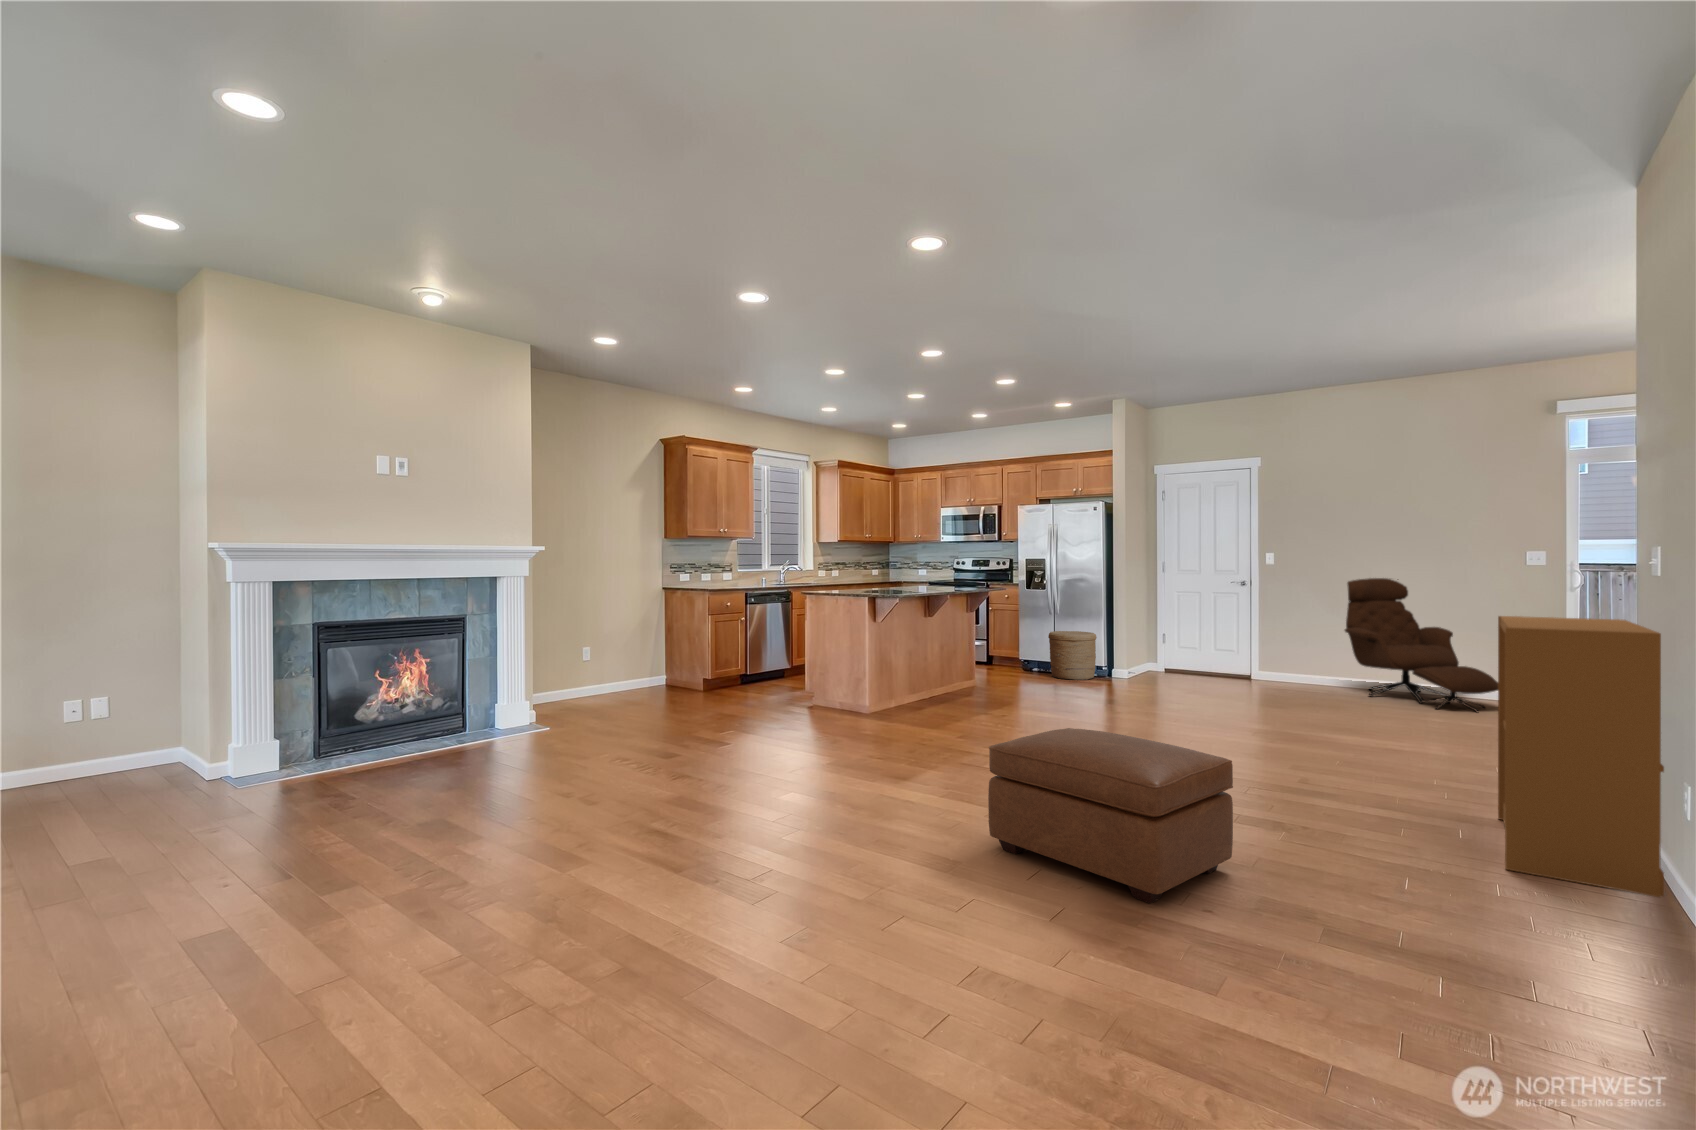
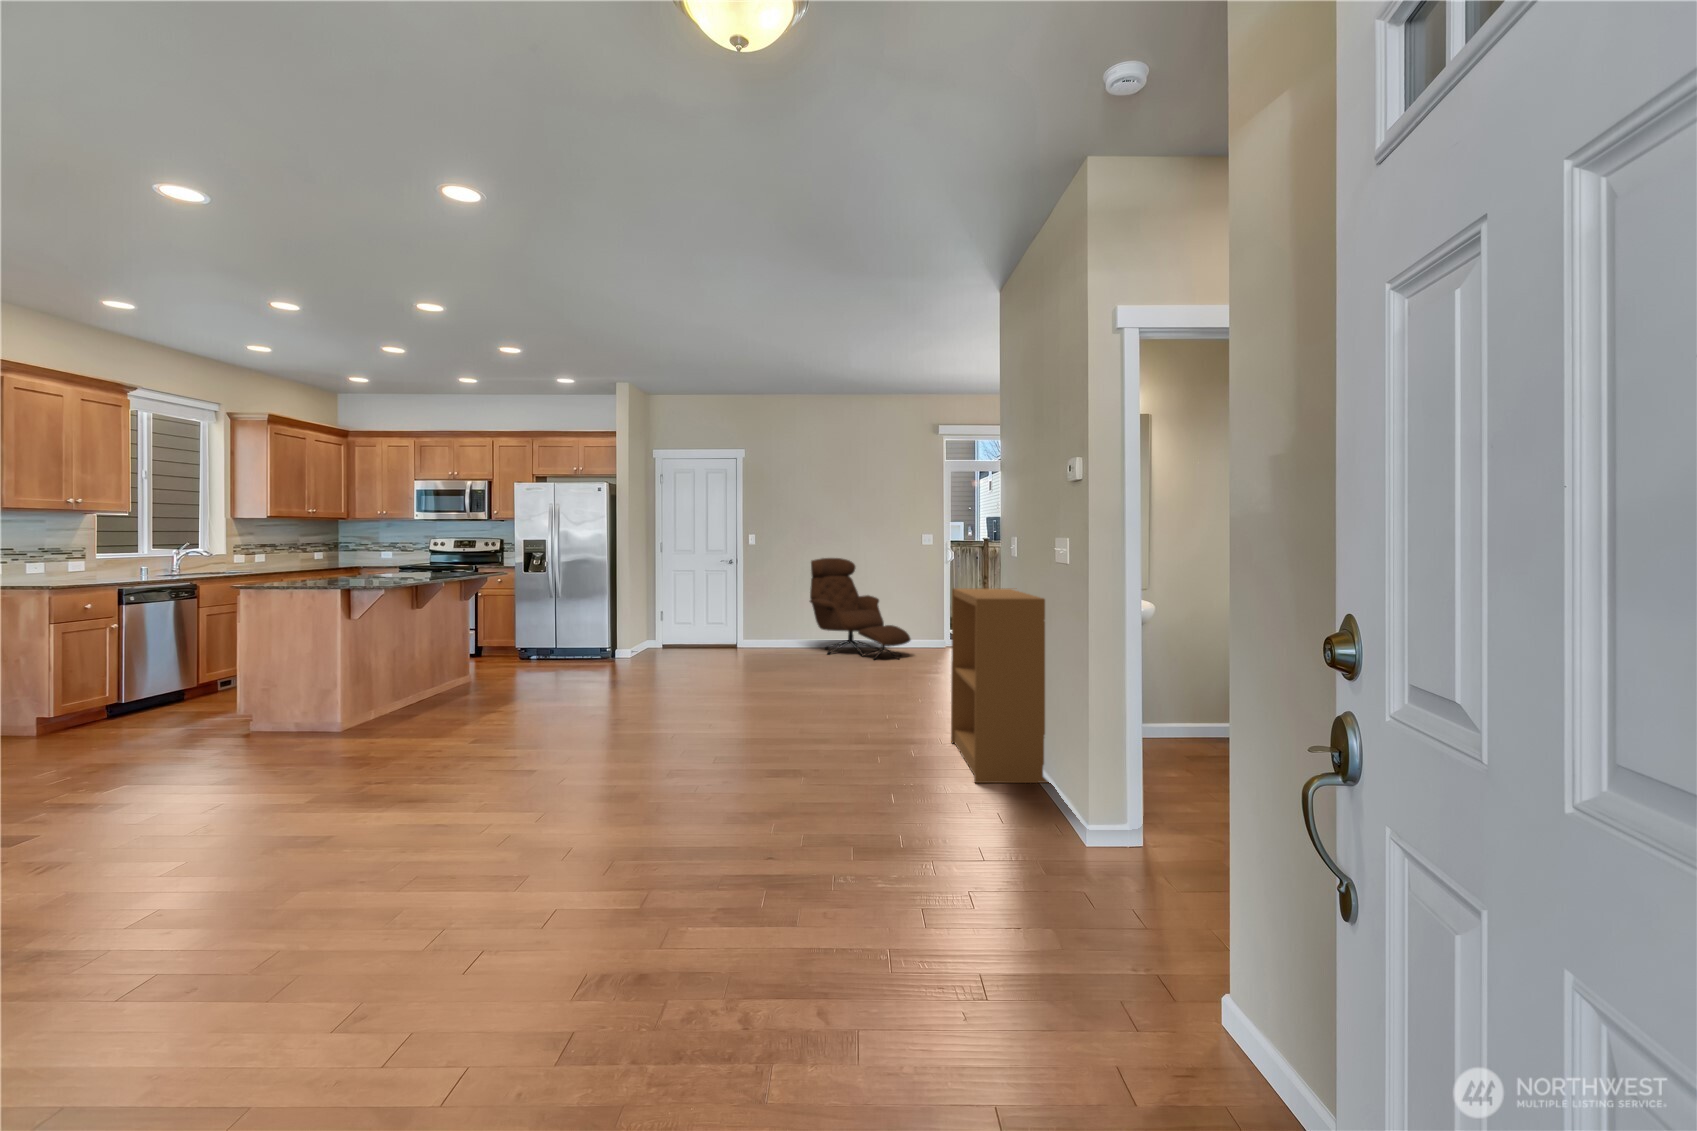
woven basket: present [1048,631,1097,680] -> none [552,614,602,664]
ottoman: present [988,728,1233,903] -> none [567,722,807,890]

